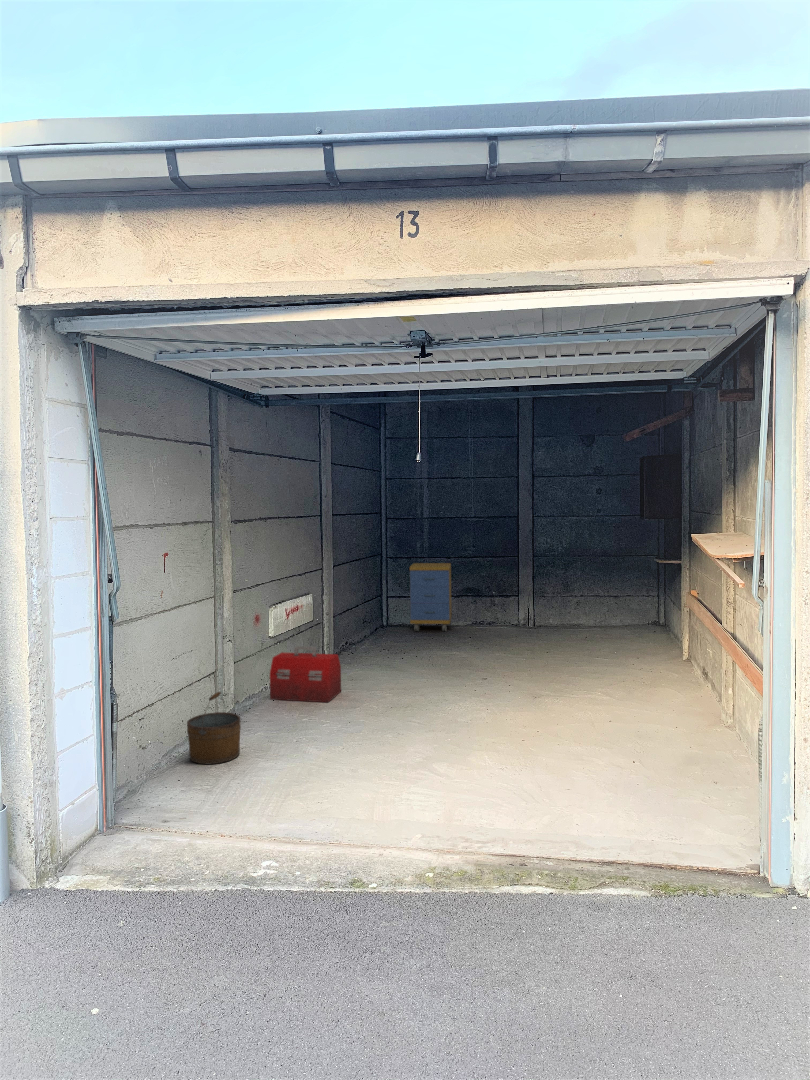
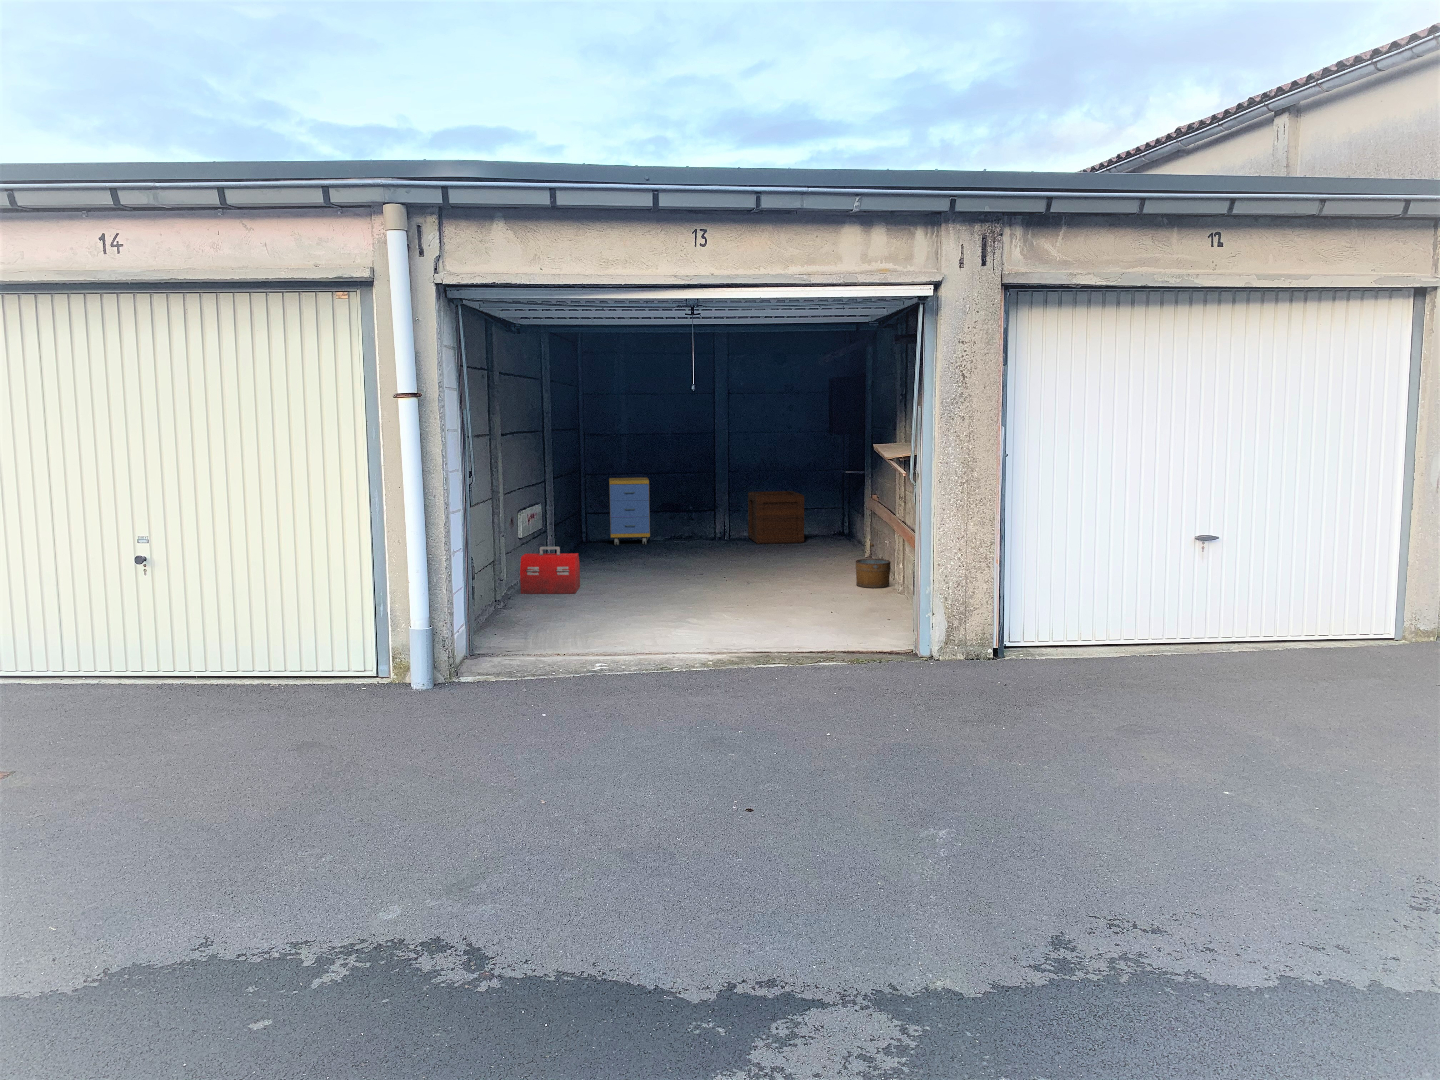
wooden crate: none [554,579,612,635] -> present [748,491,804,544]
bucket: present [187,692,241,764] -> present [856,543,891,588]

